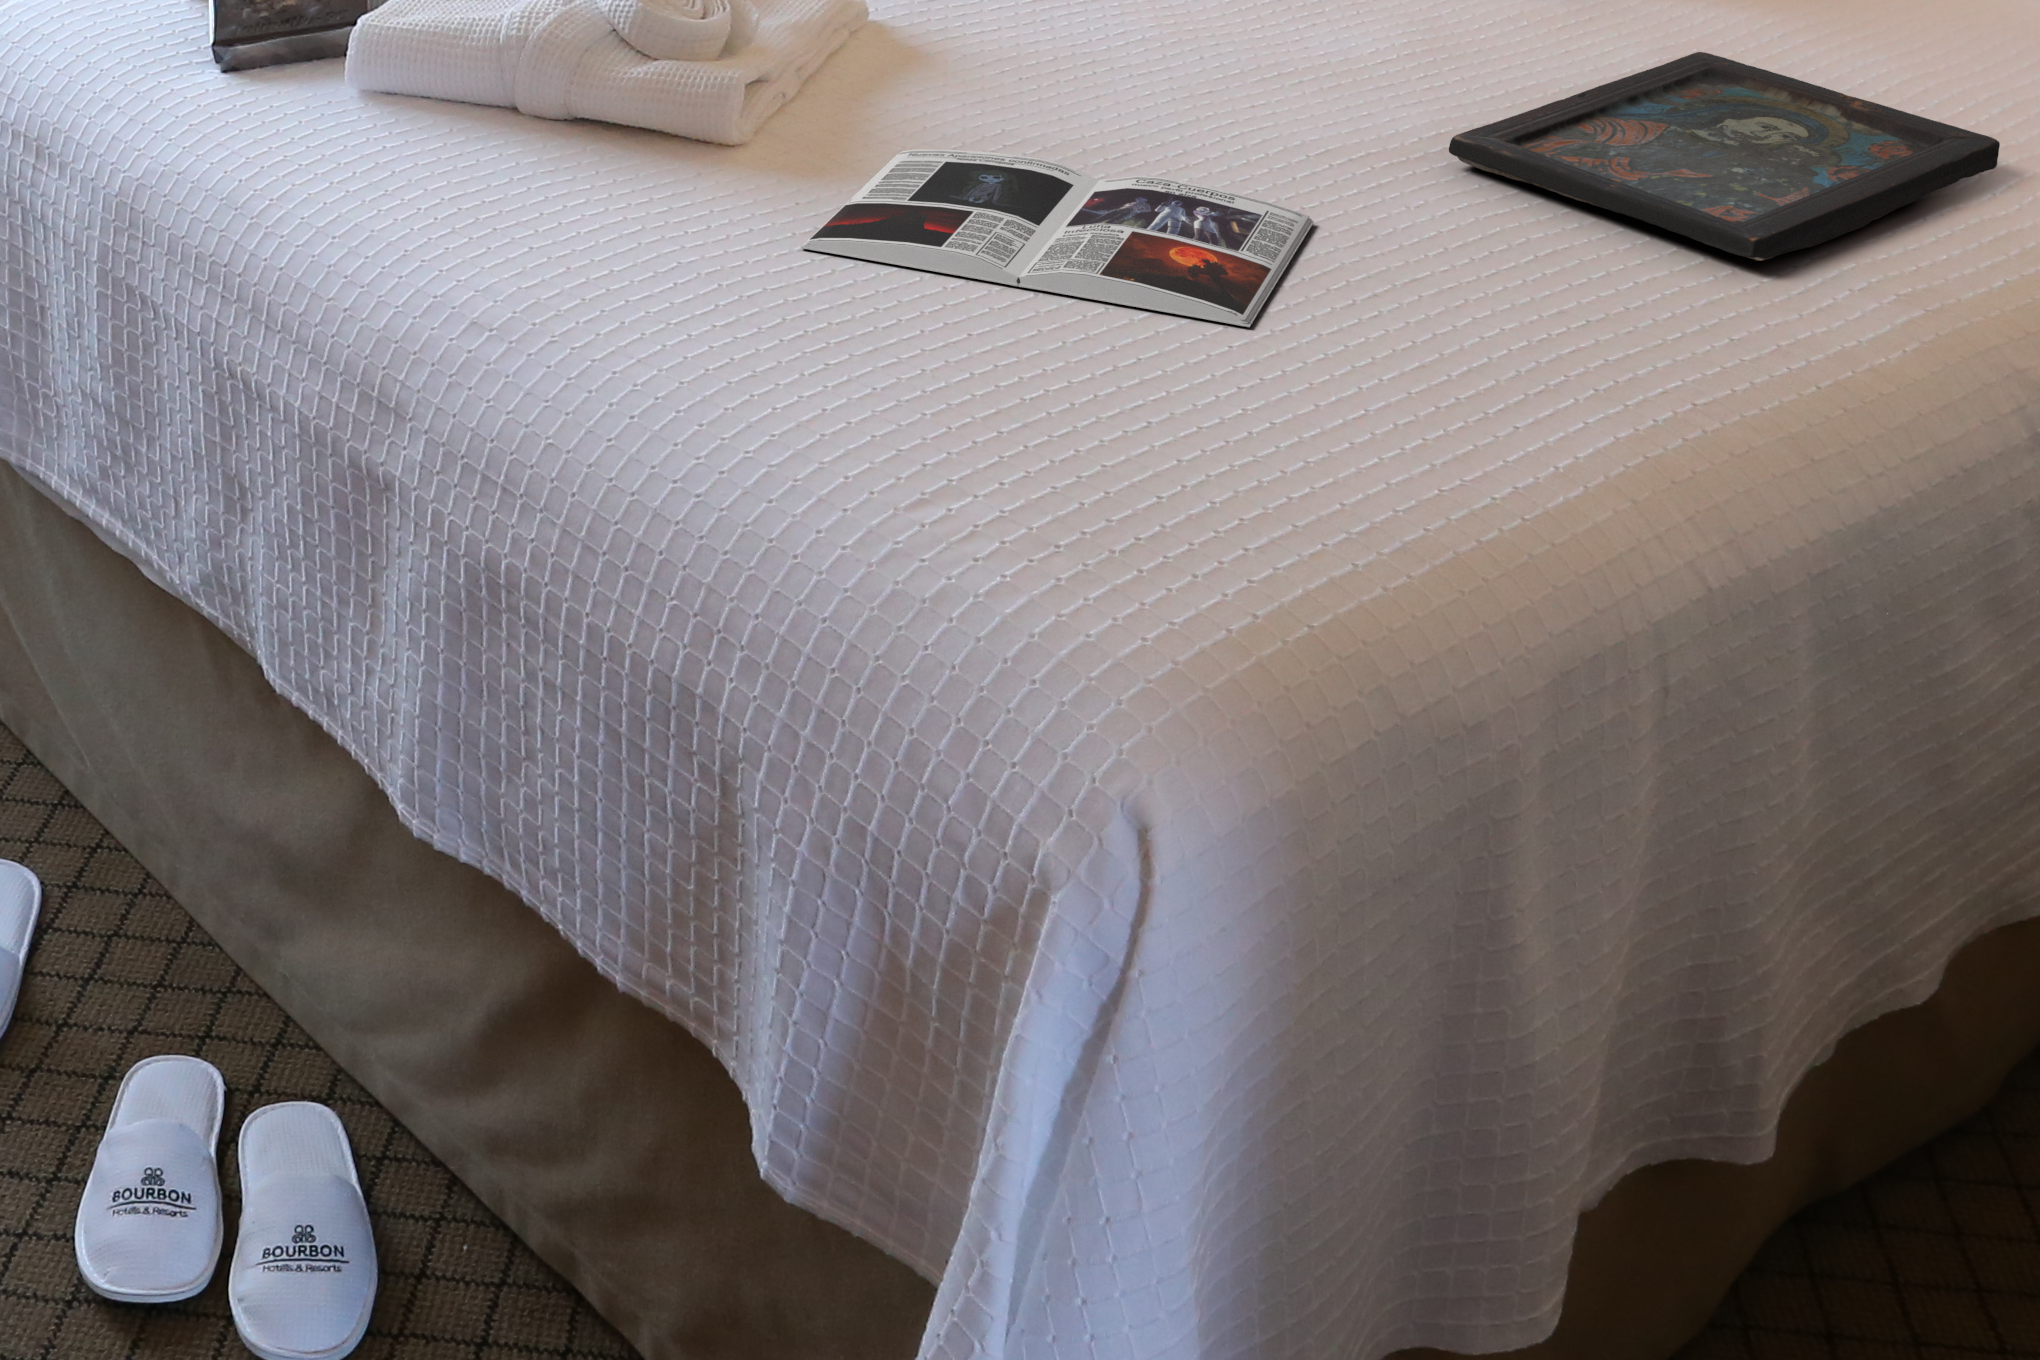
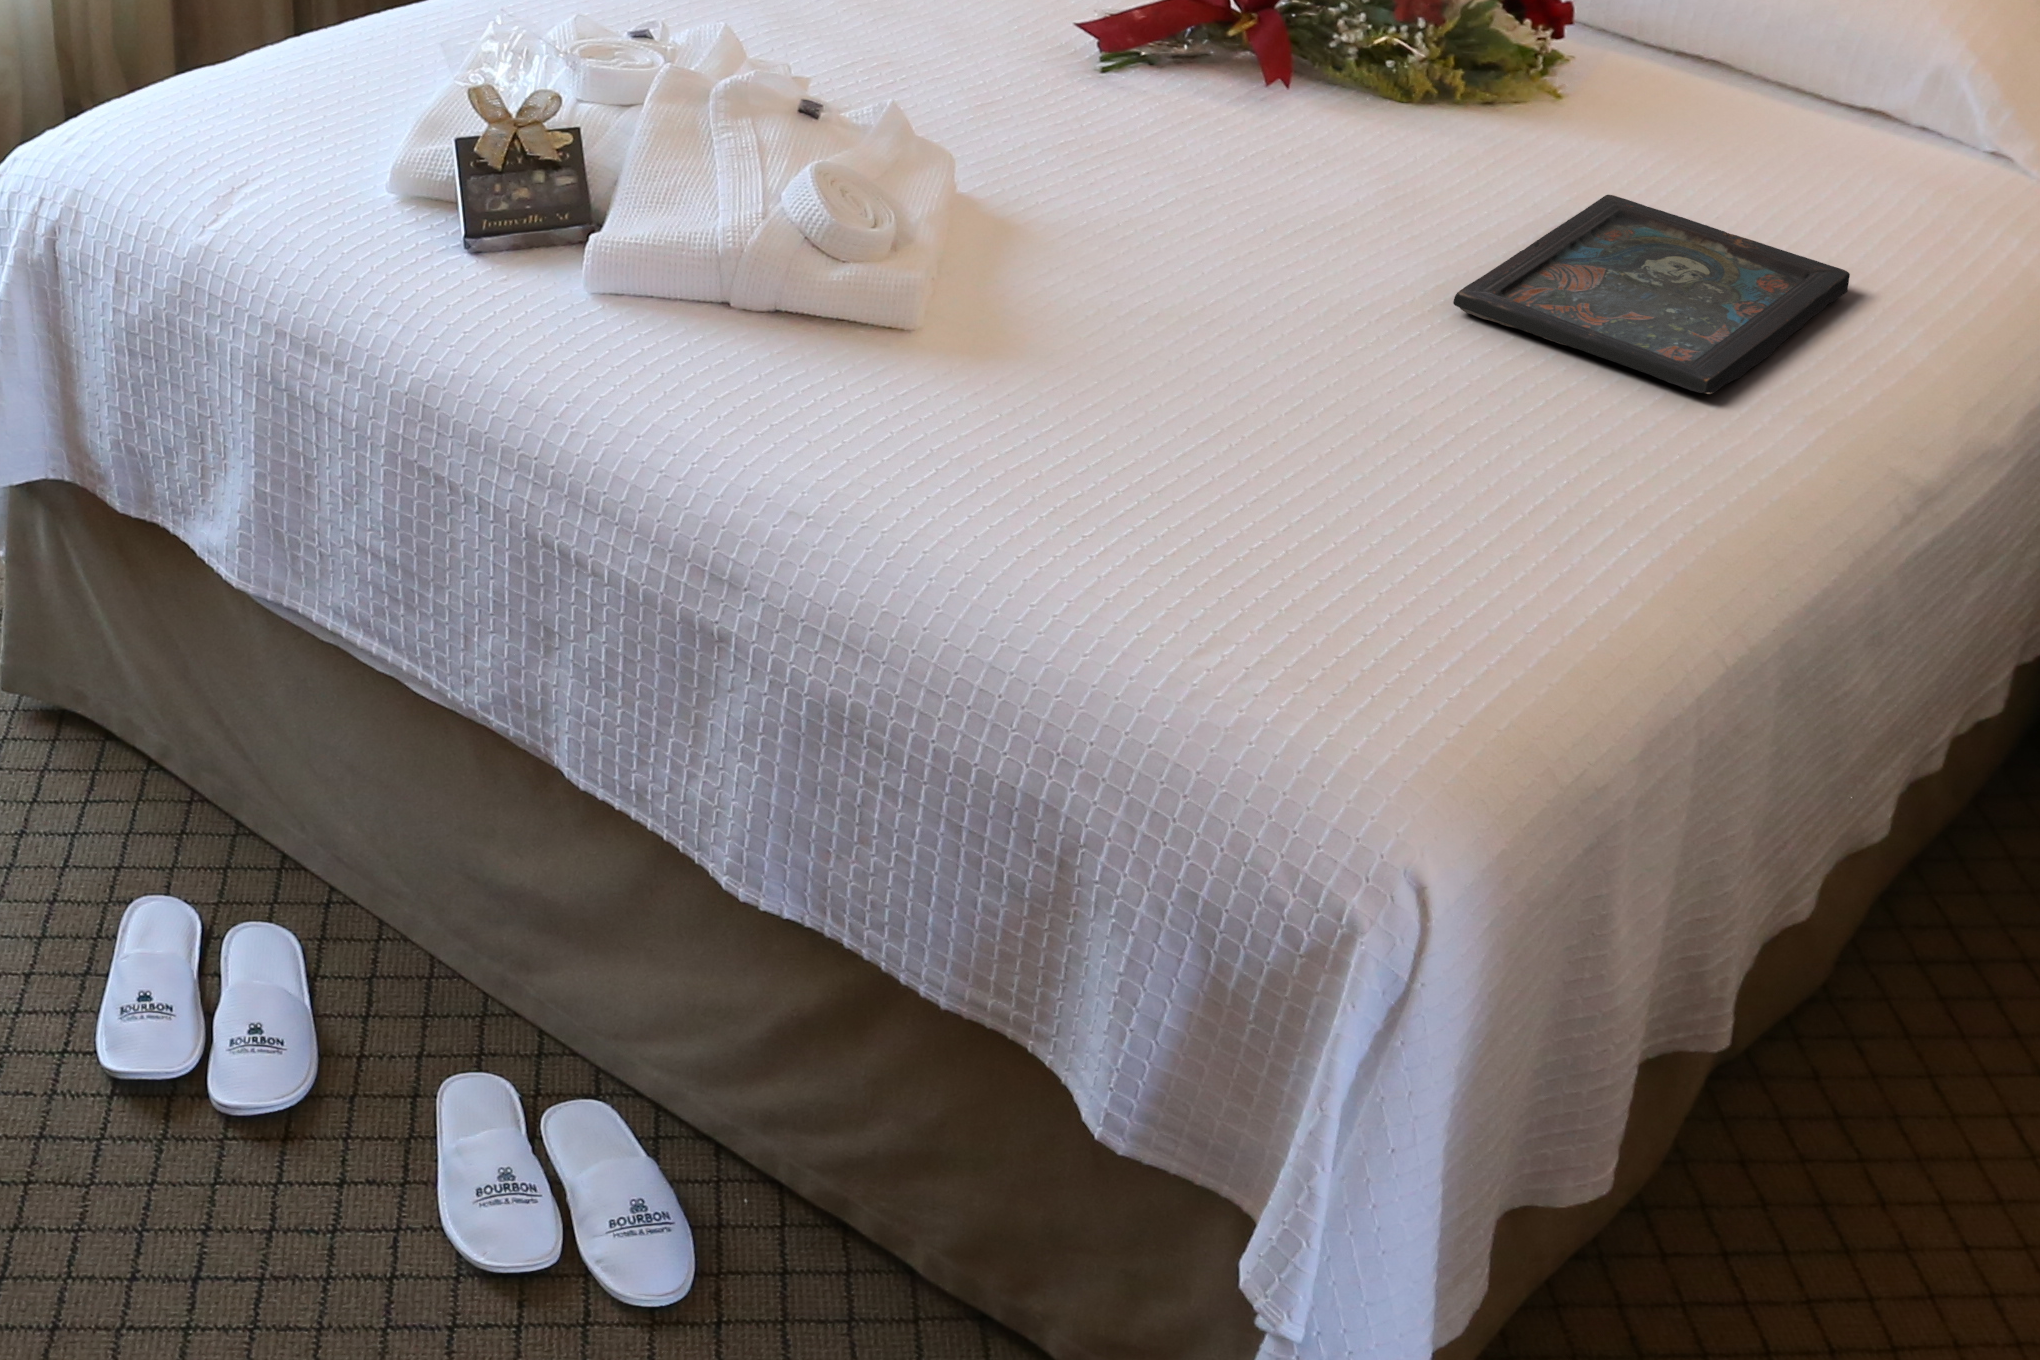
magazine: present [801,149,1314,327] -> none [1004,325,1375,480]

